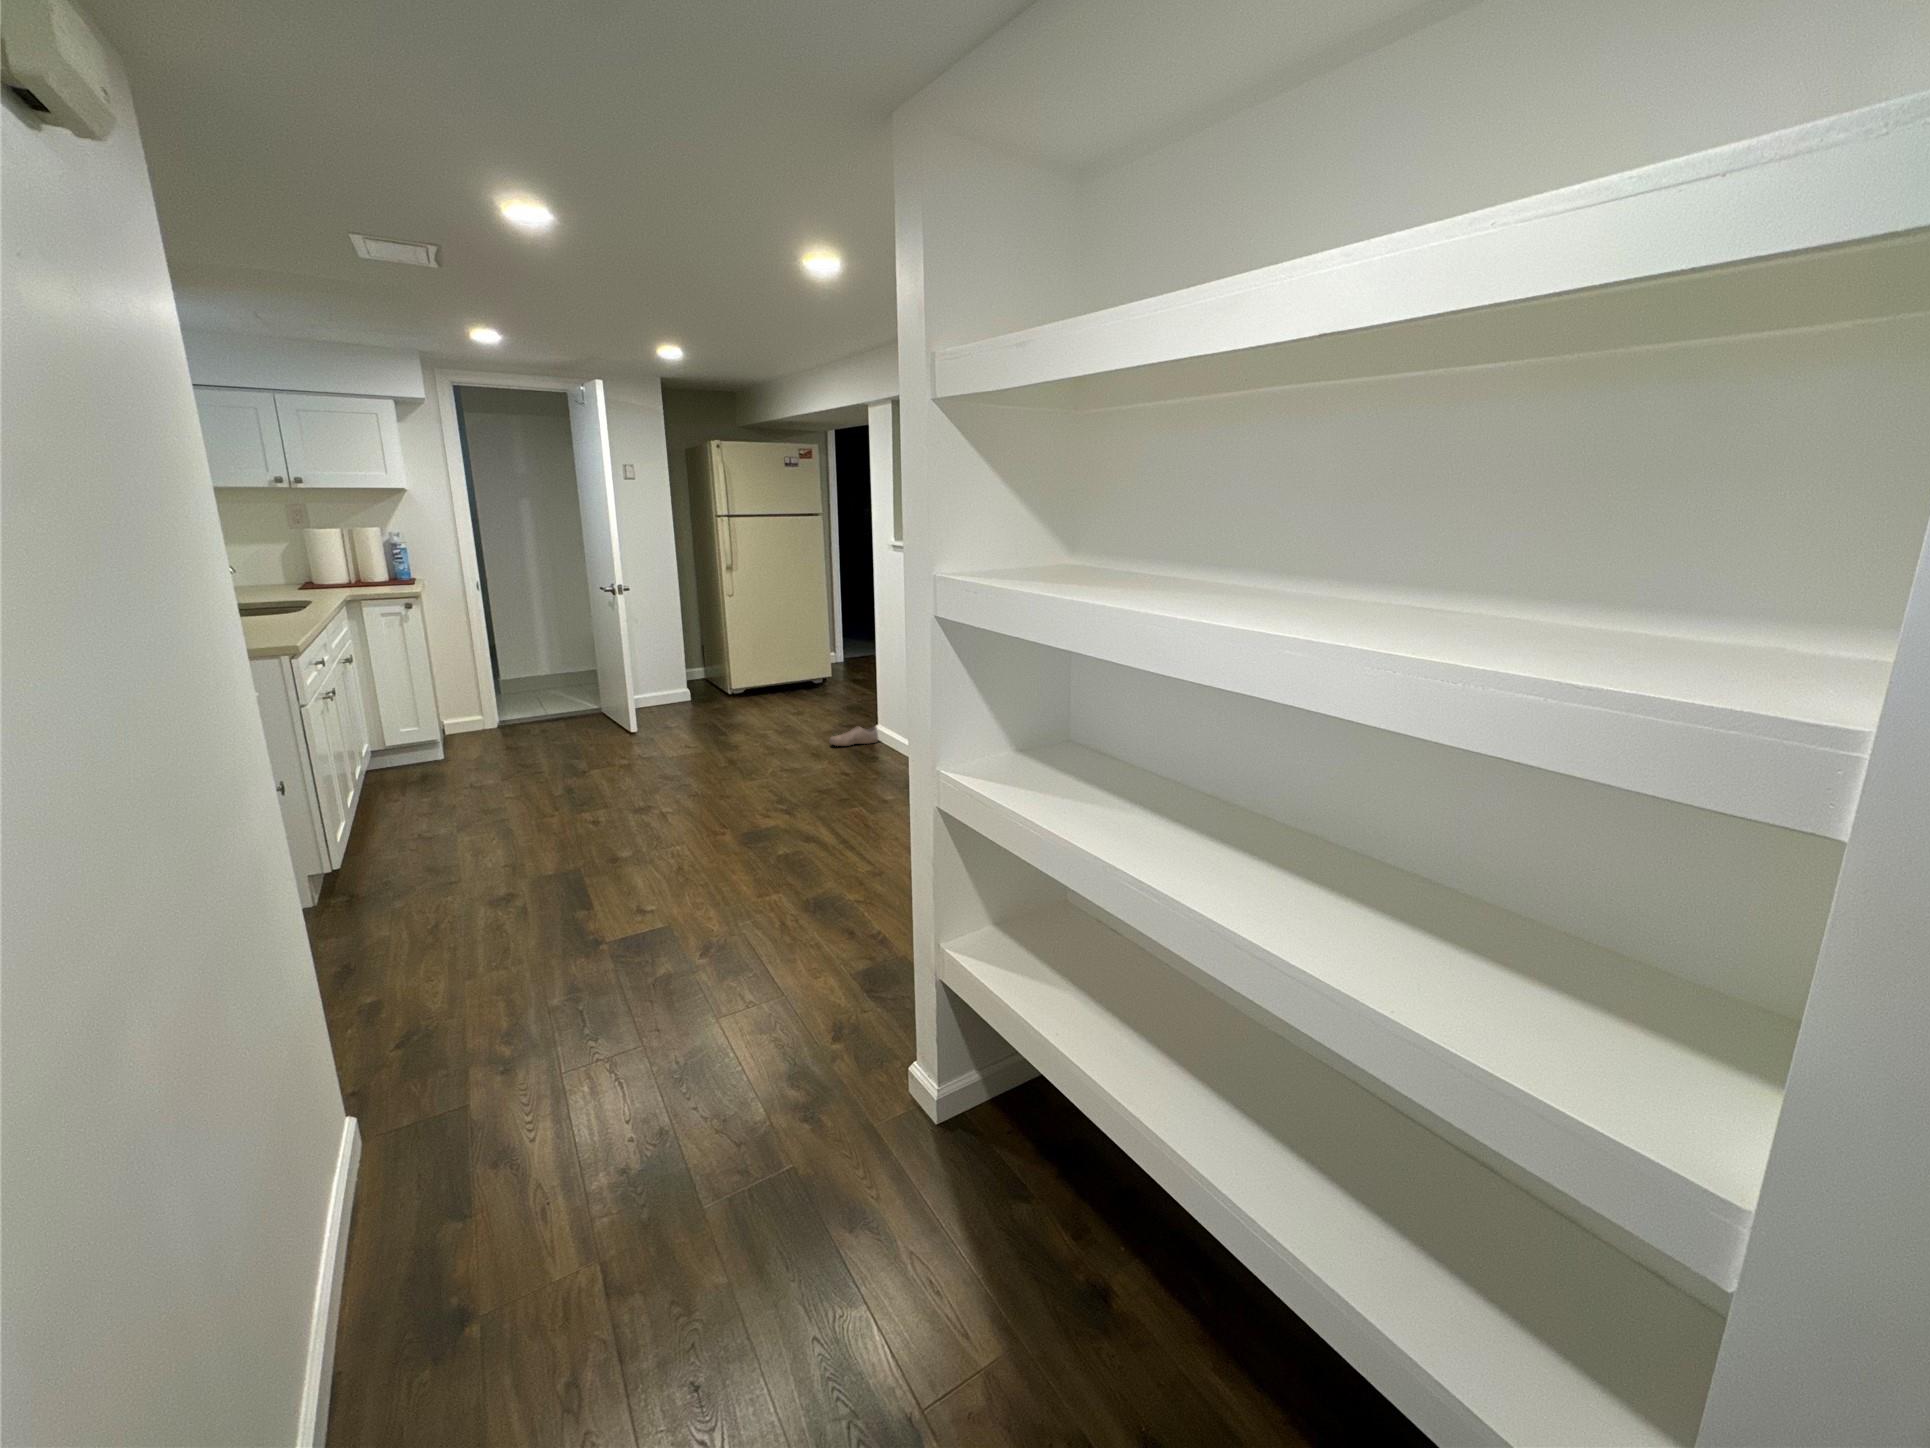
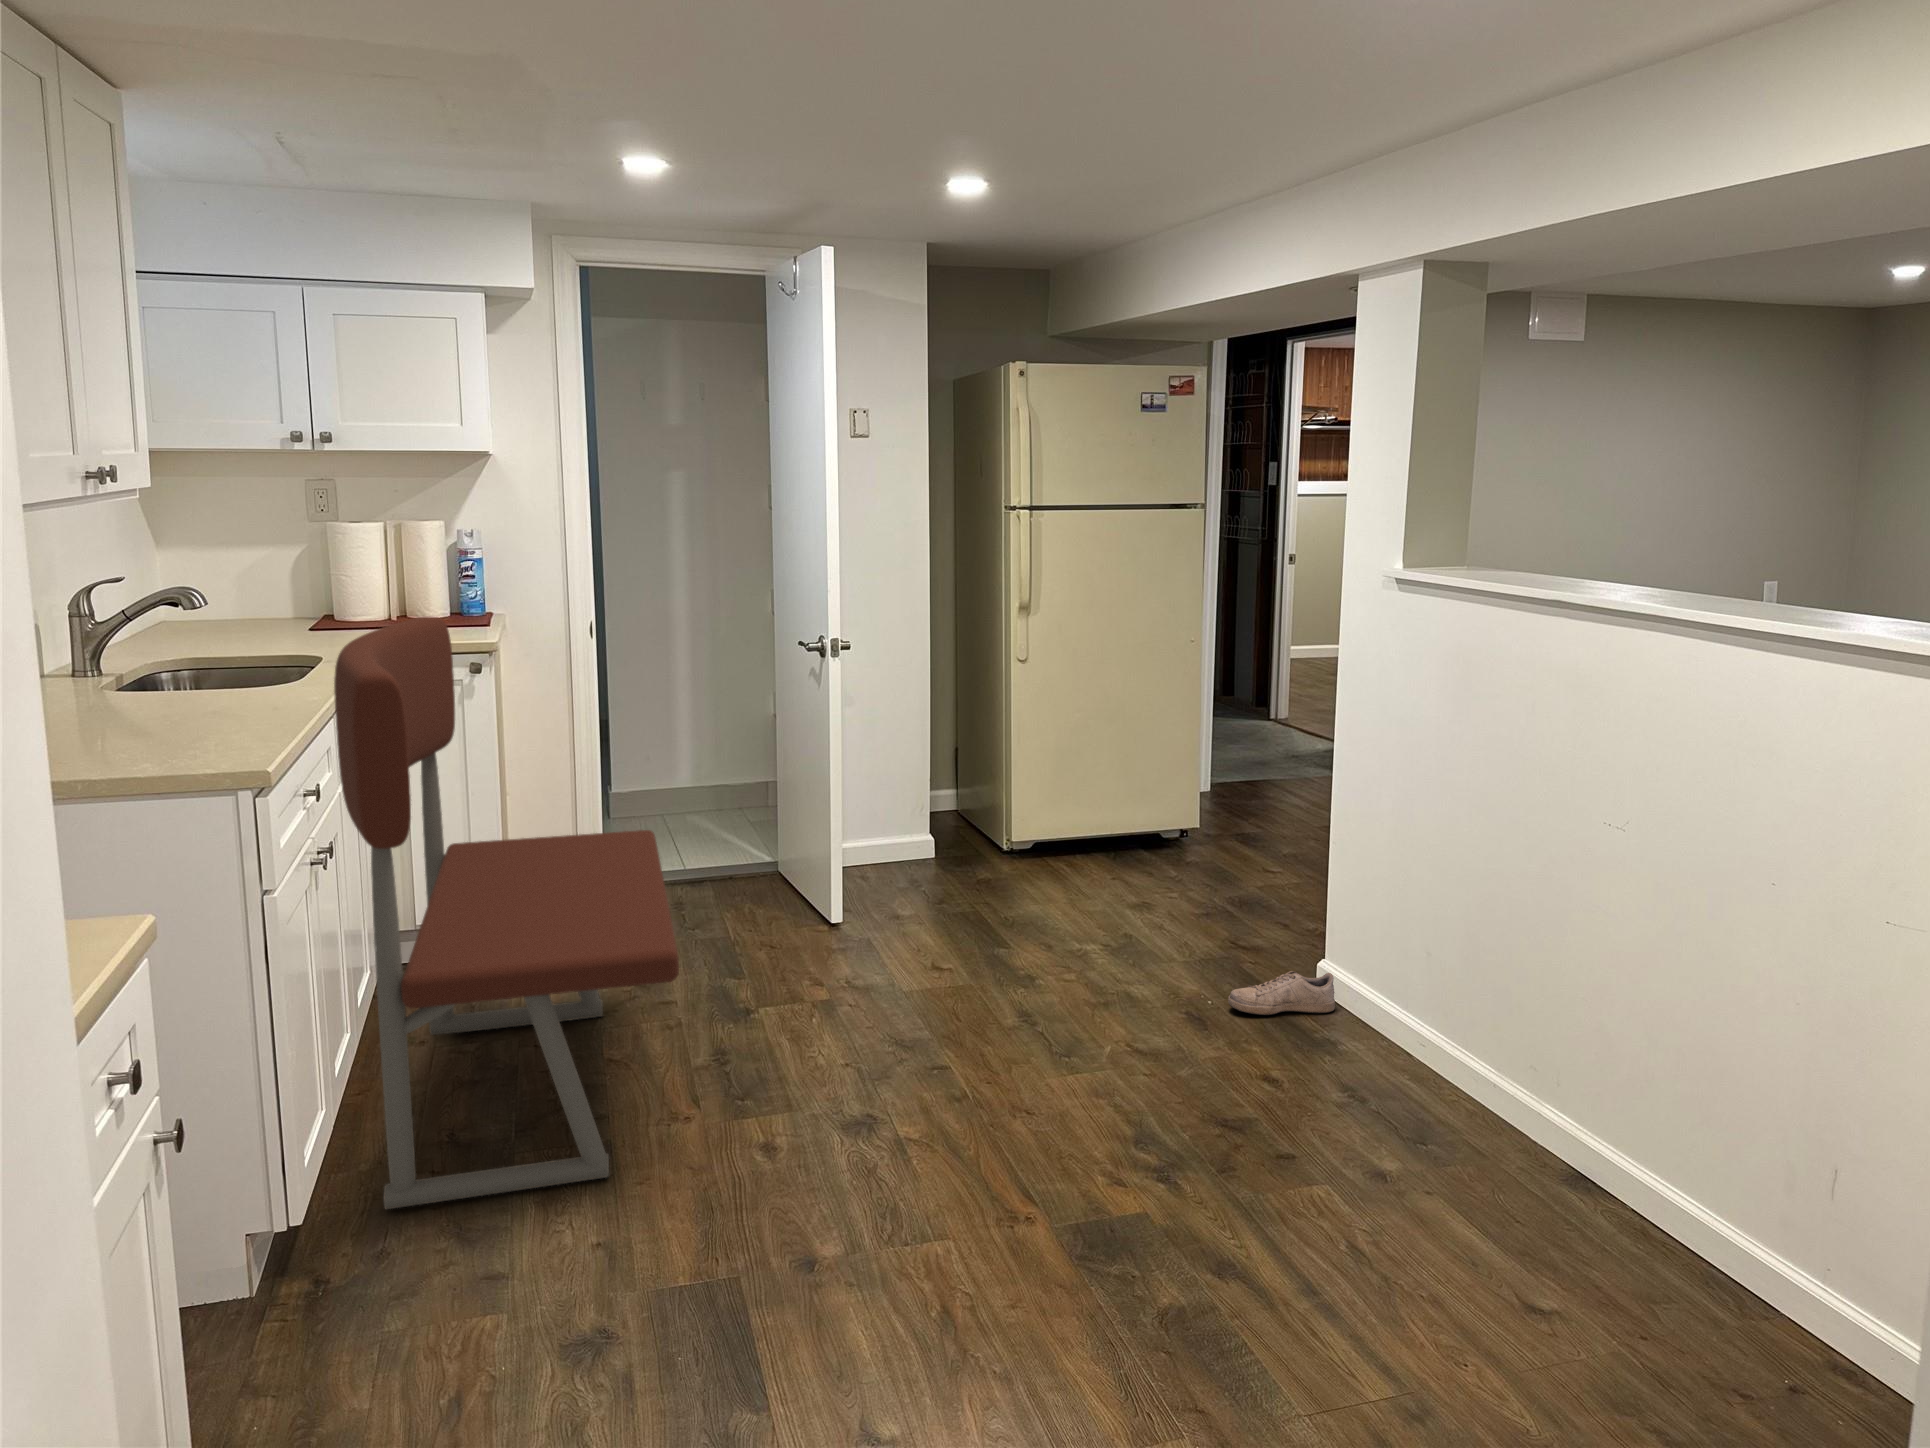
bench: none [331,575,540,855] -> present [334,617,679,1209]

